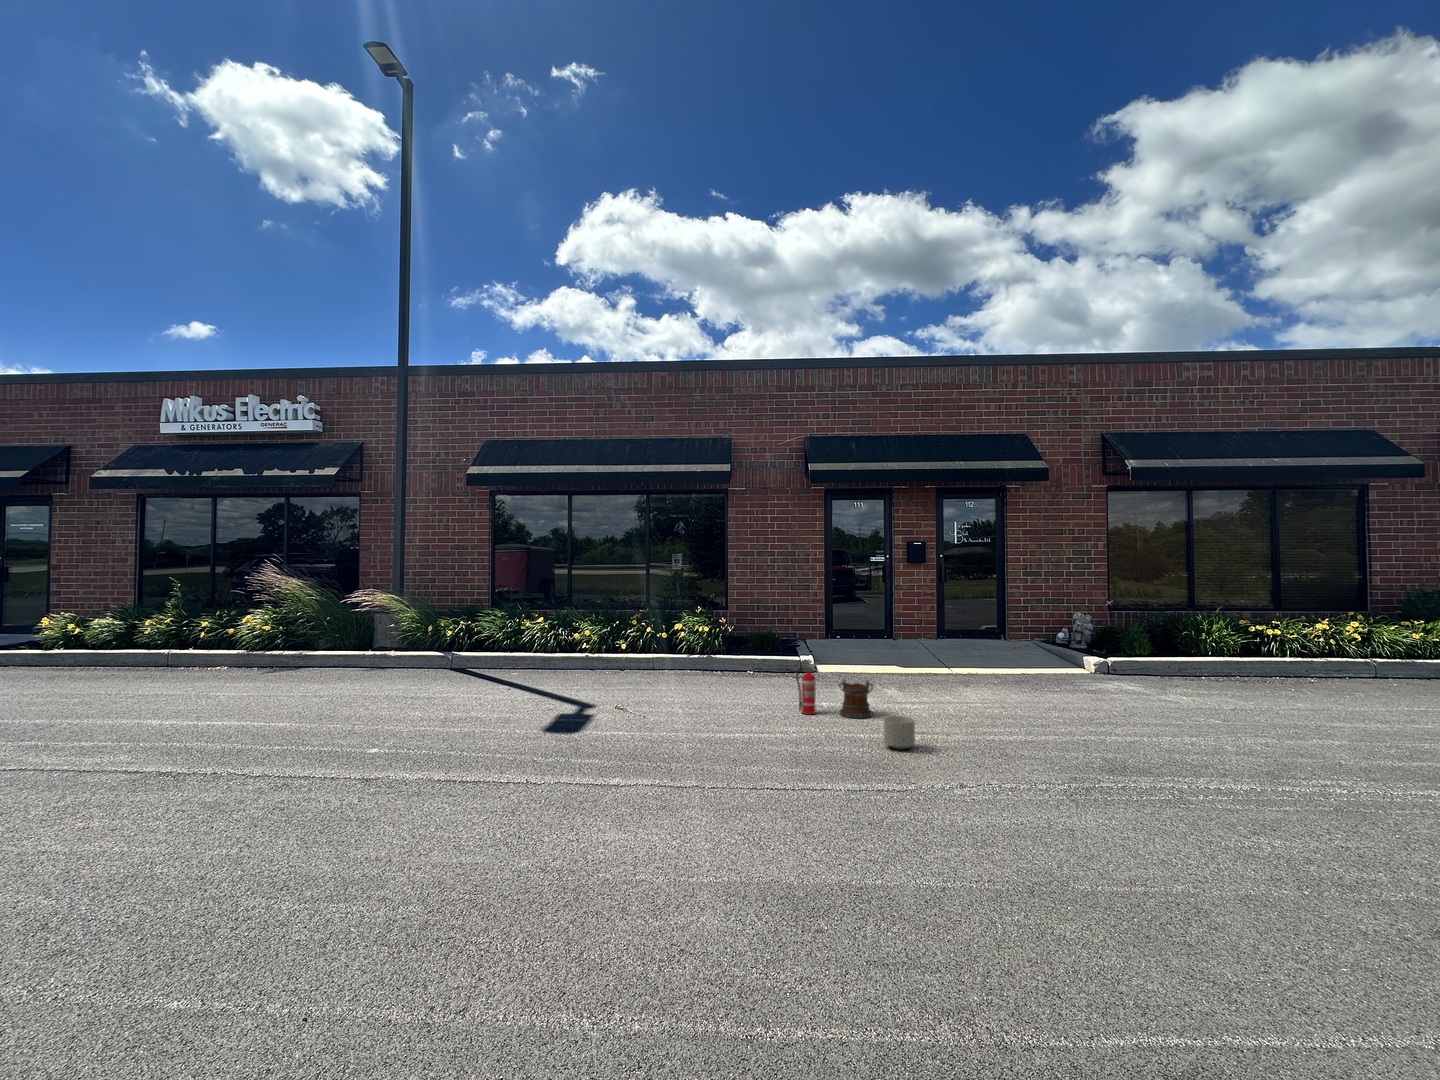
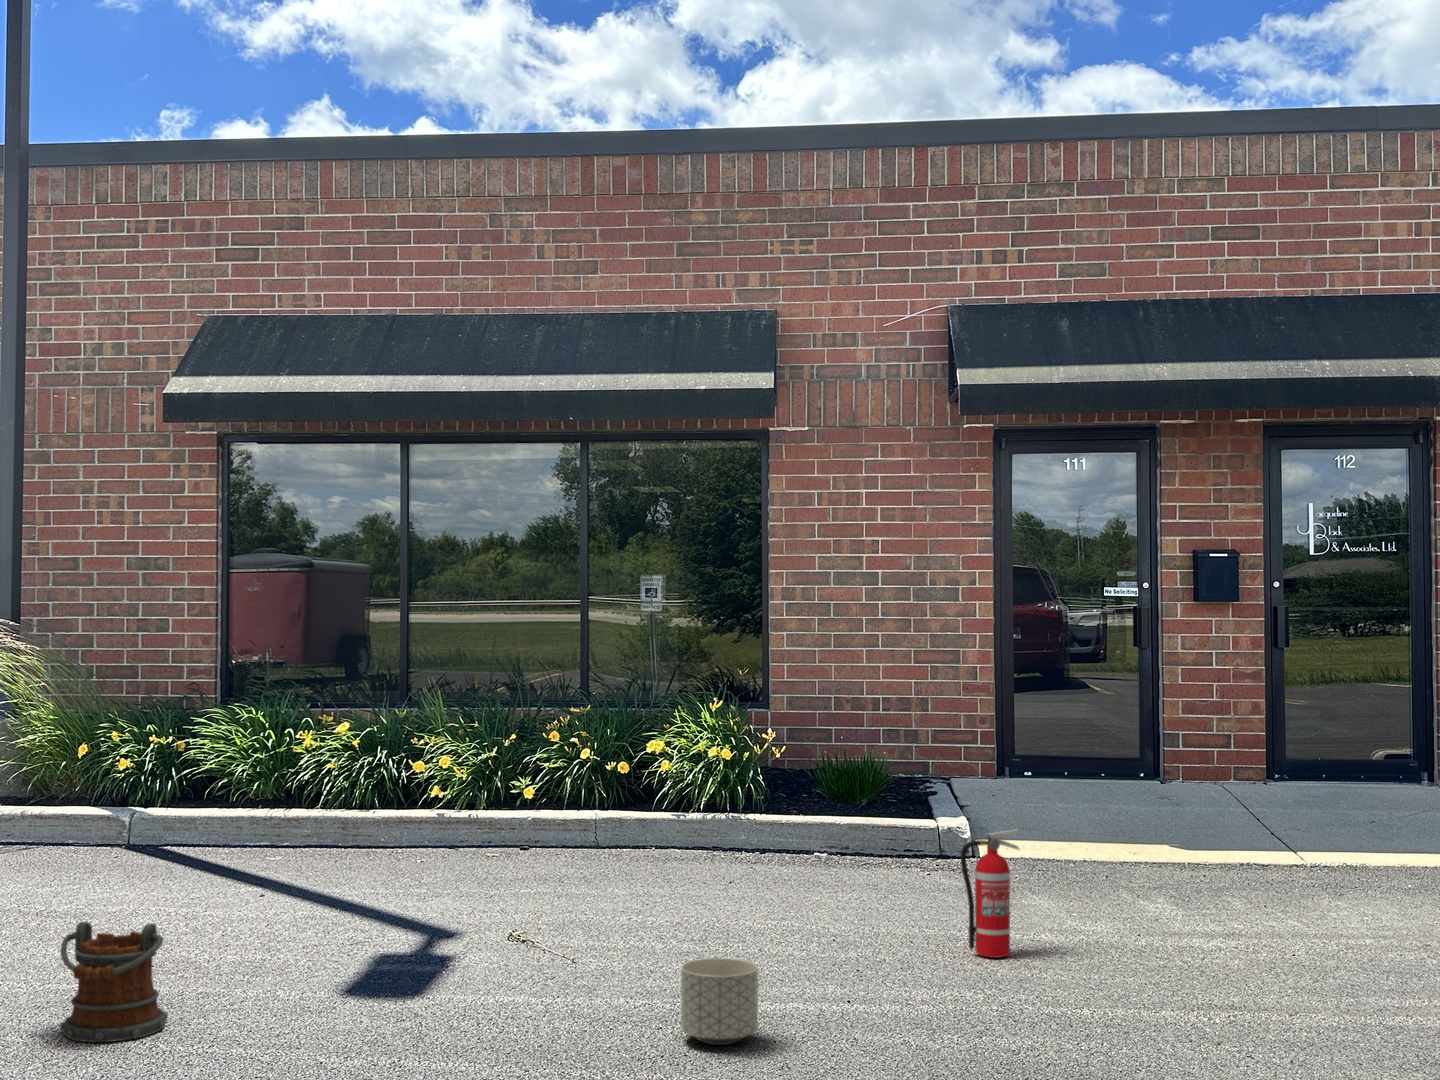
bucket: present [839,680,873,718] -> present [60,922,168,1042]
planter: present [884,716,915,750] -> present [681,958,758,1045]

